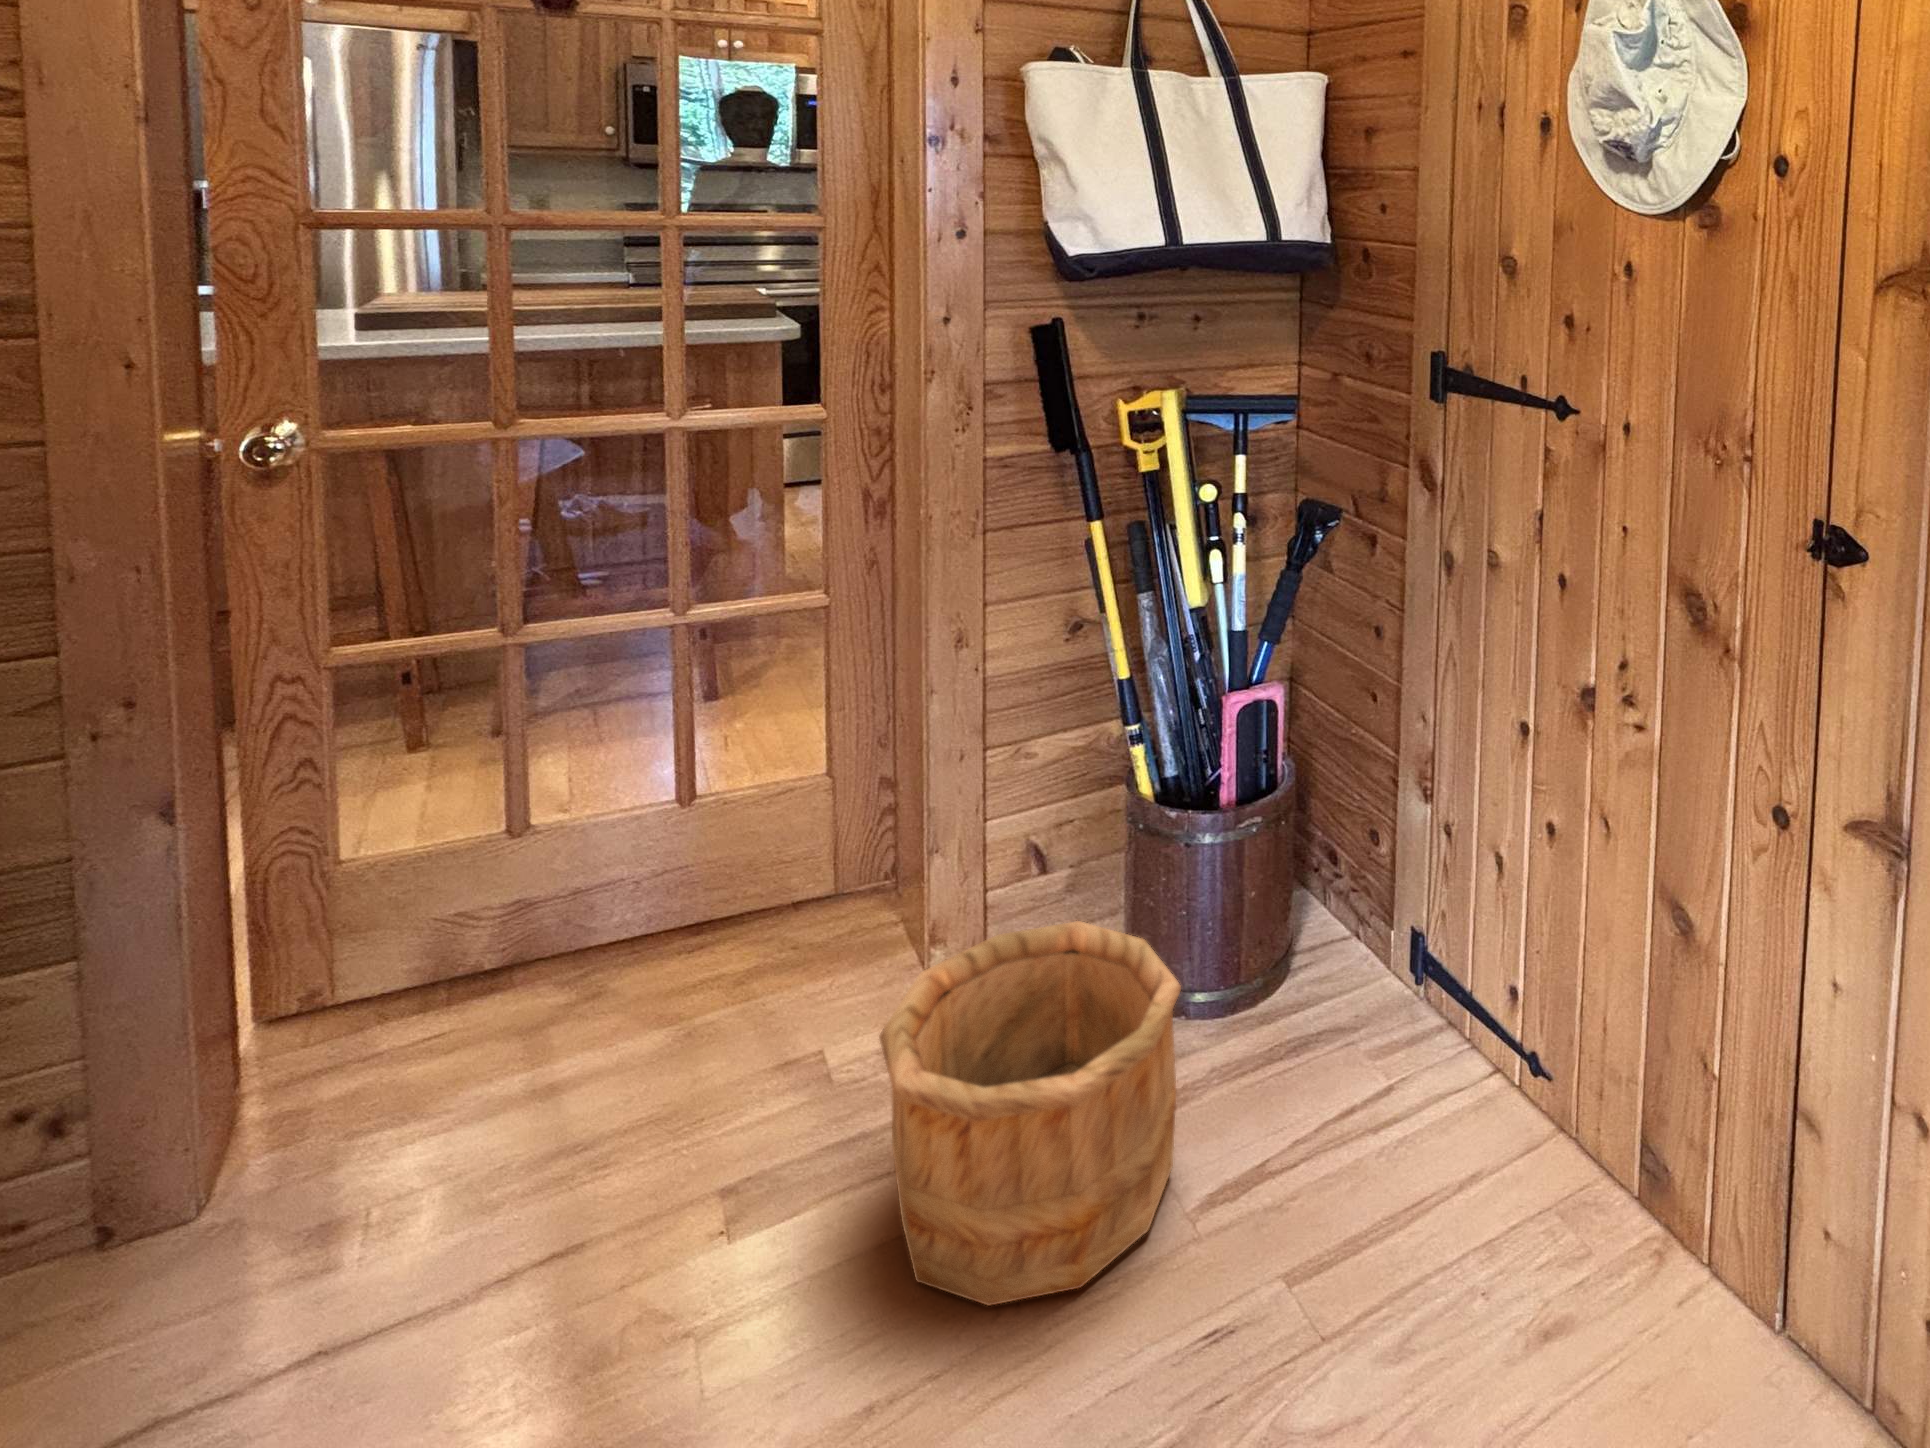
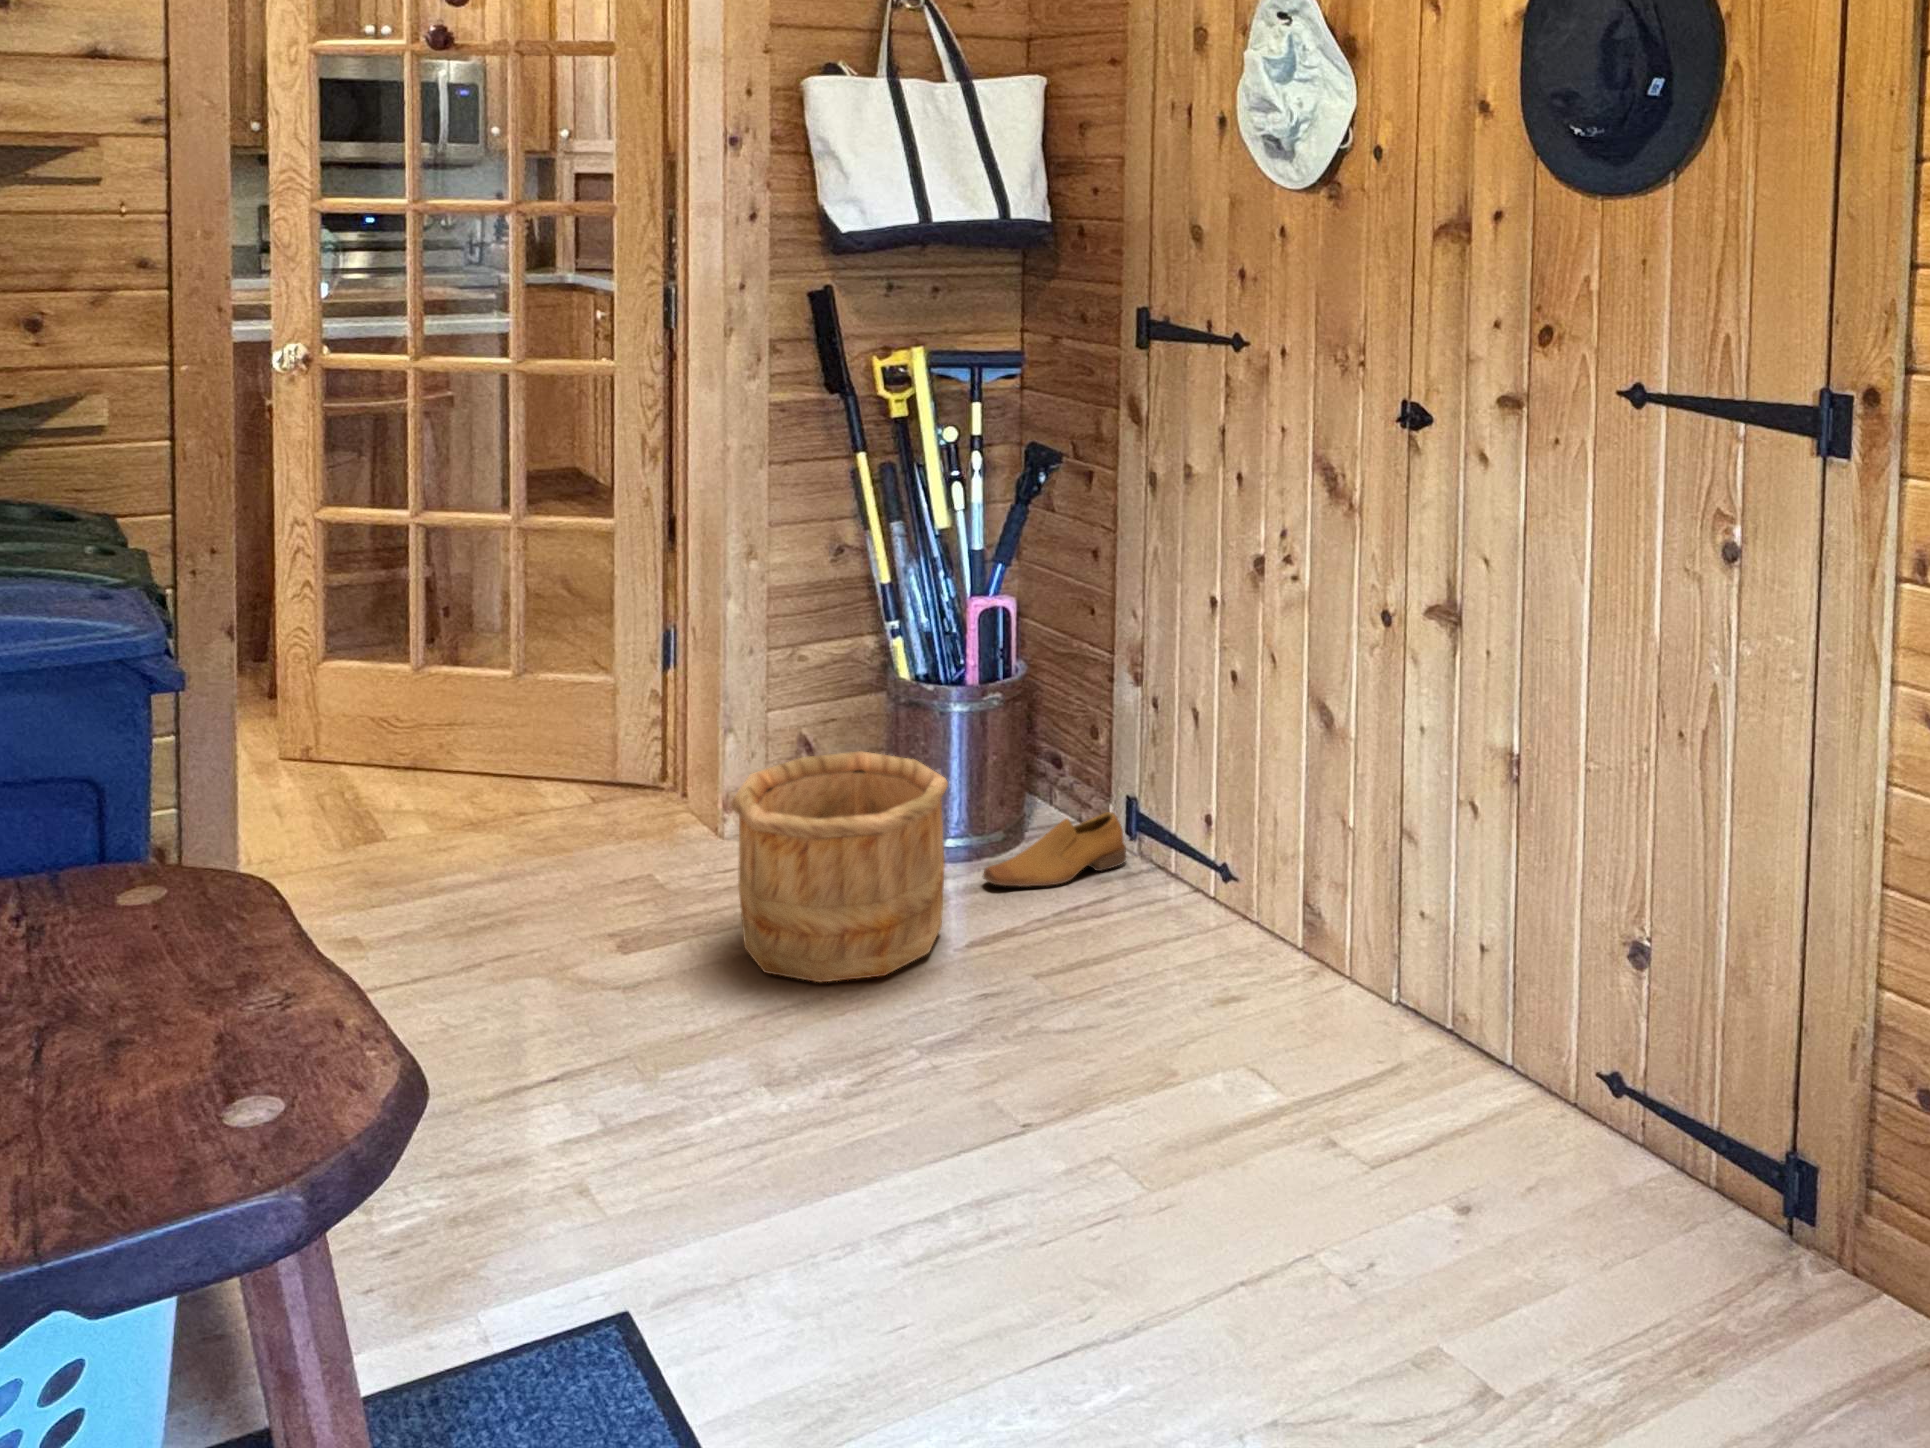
shoe: none [1235,953,1412,1071] -> present [982,812,1126,886]

